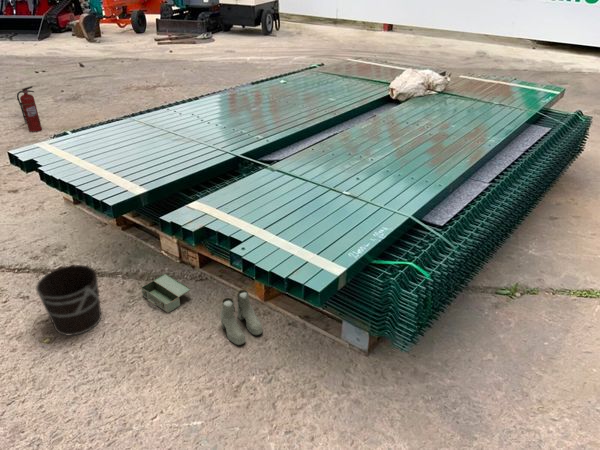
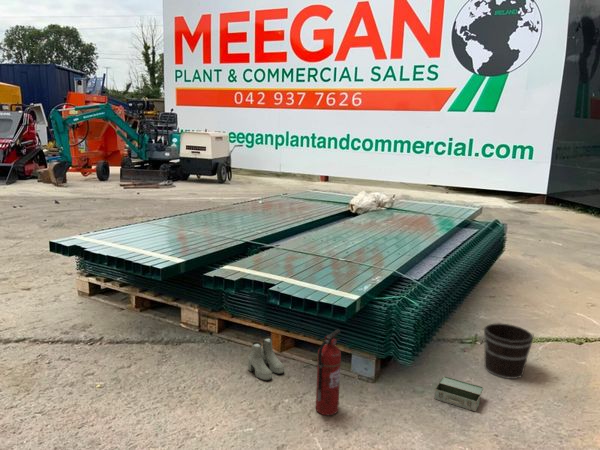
fire extinguisher: present [17,86,42,132] -> present [316,330,341,415]
bucket: present [36,265,101,335] -> present [484,324,534,379]
toolbox: present [141,274,191,313] -> present [434,377,483,411]

